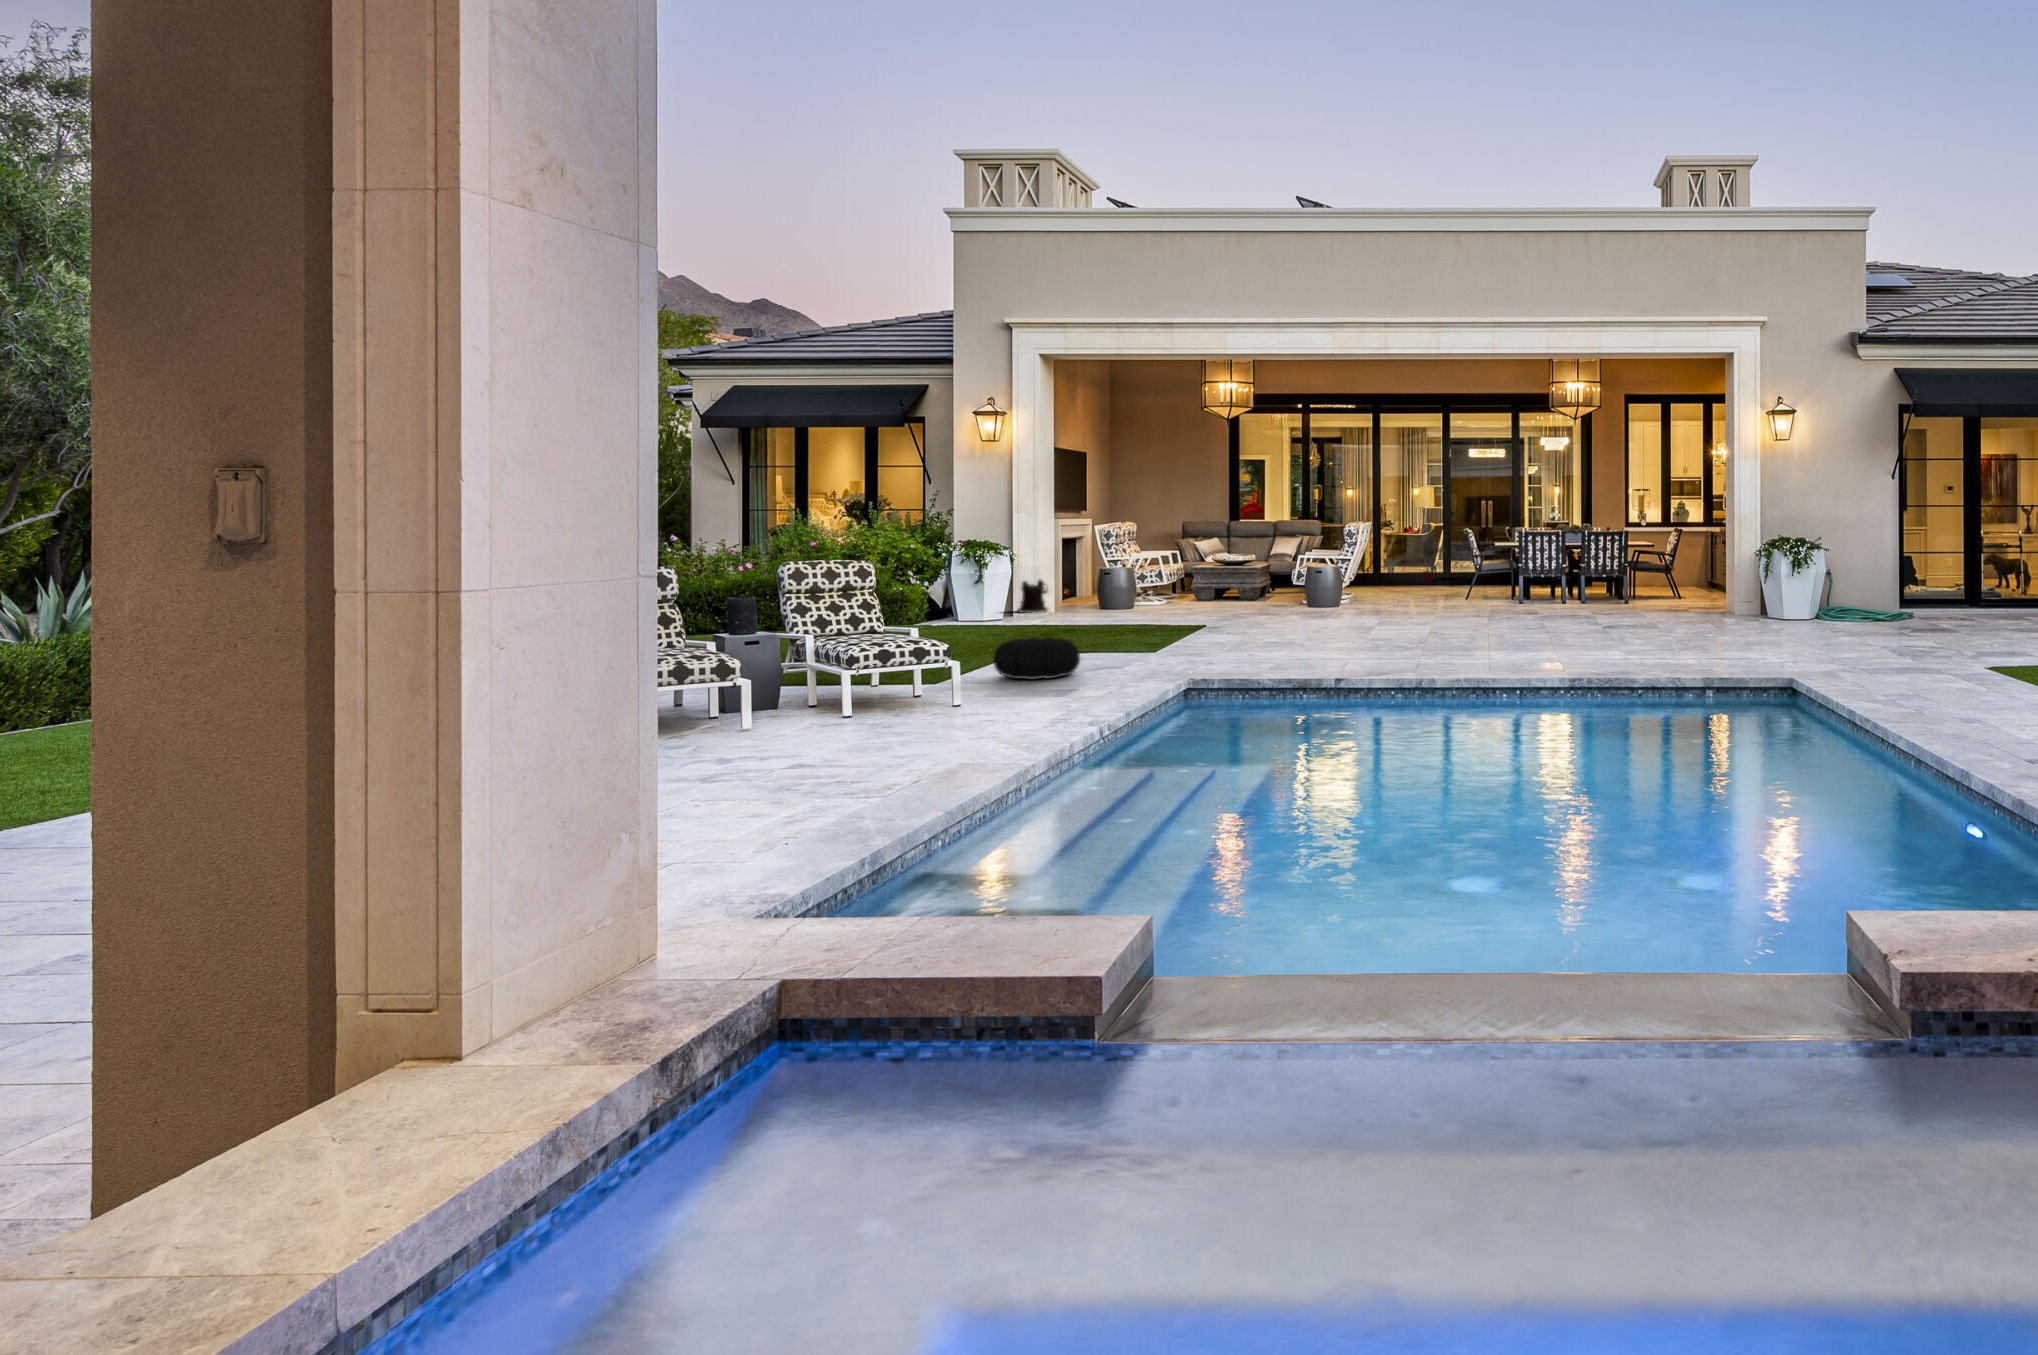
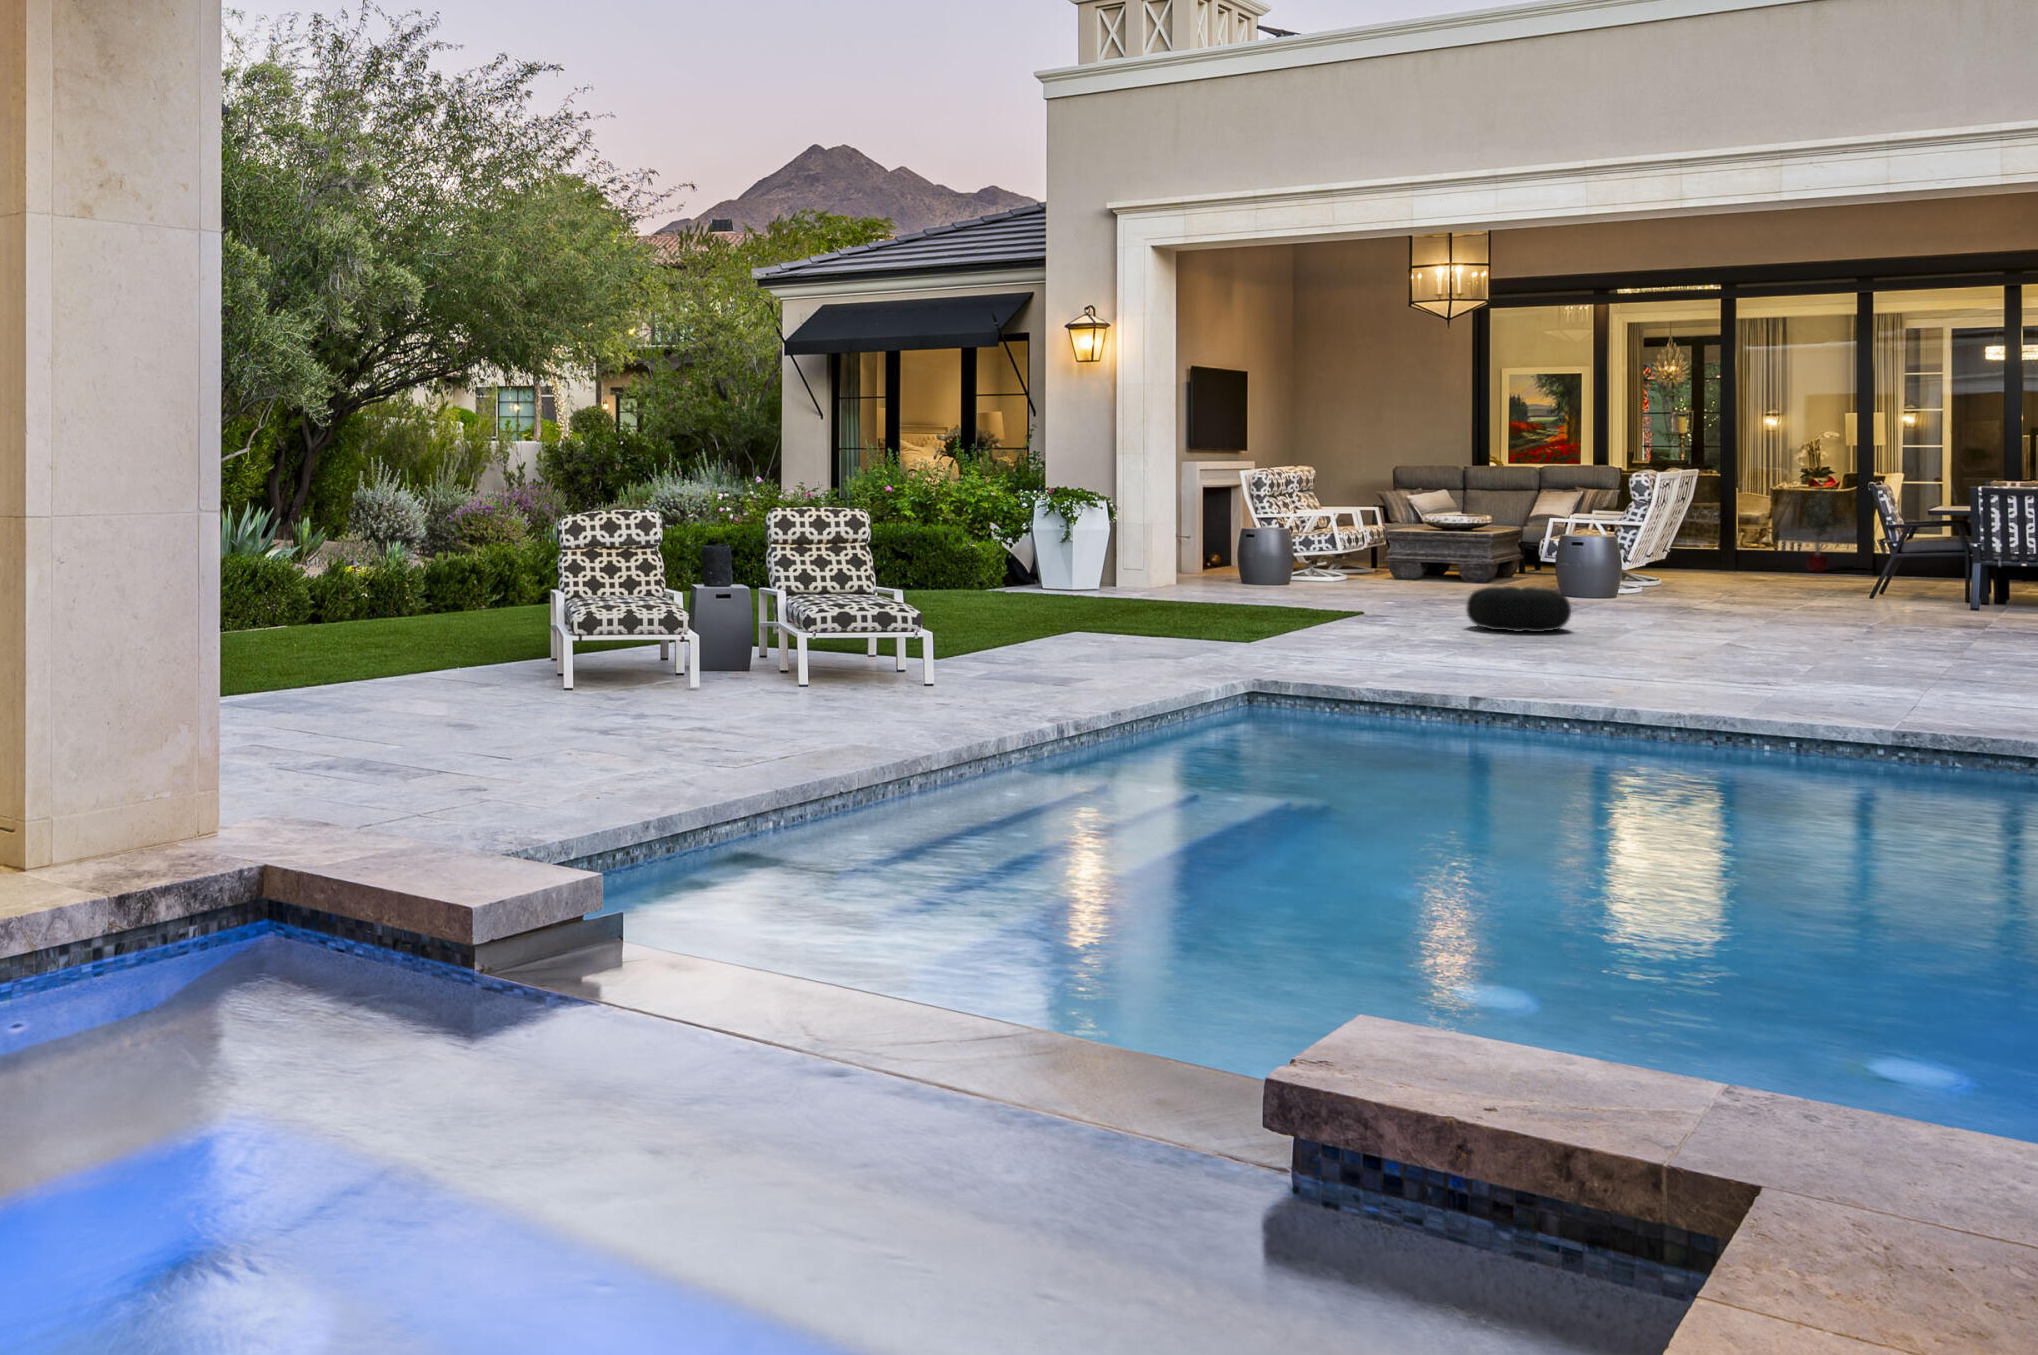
bucket: present [1018,579,1048,613] -> none [1122,544,1164,588]
pouf: present [993,637,1080,679] -> present [1467,586,1571,632]

